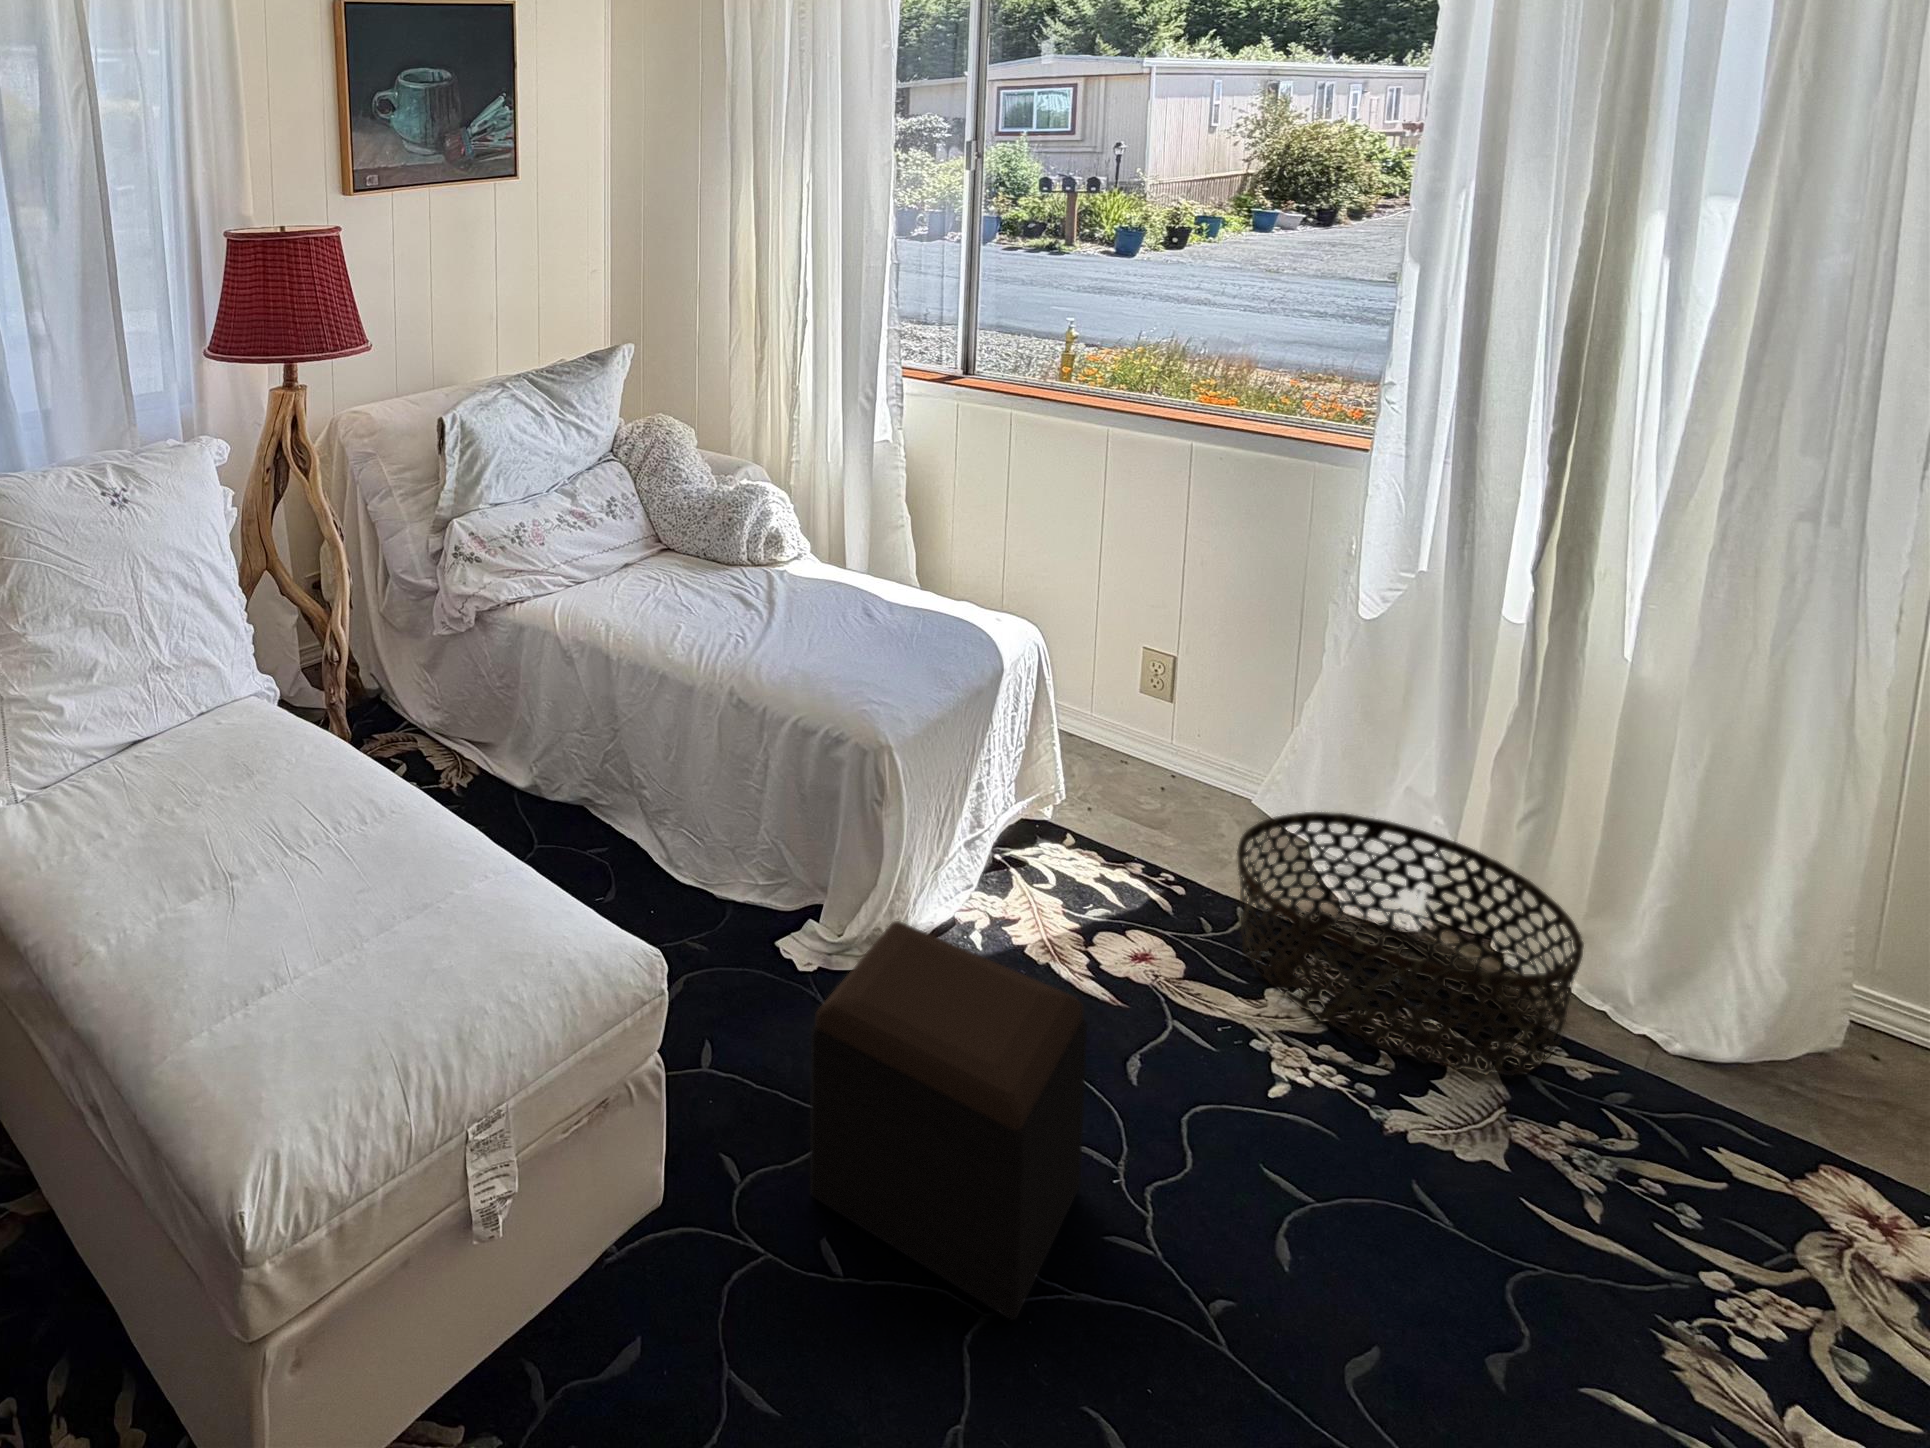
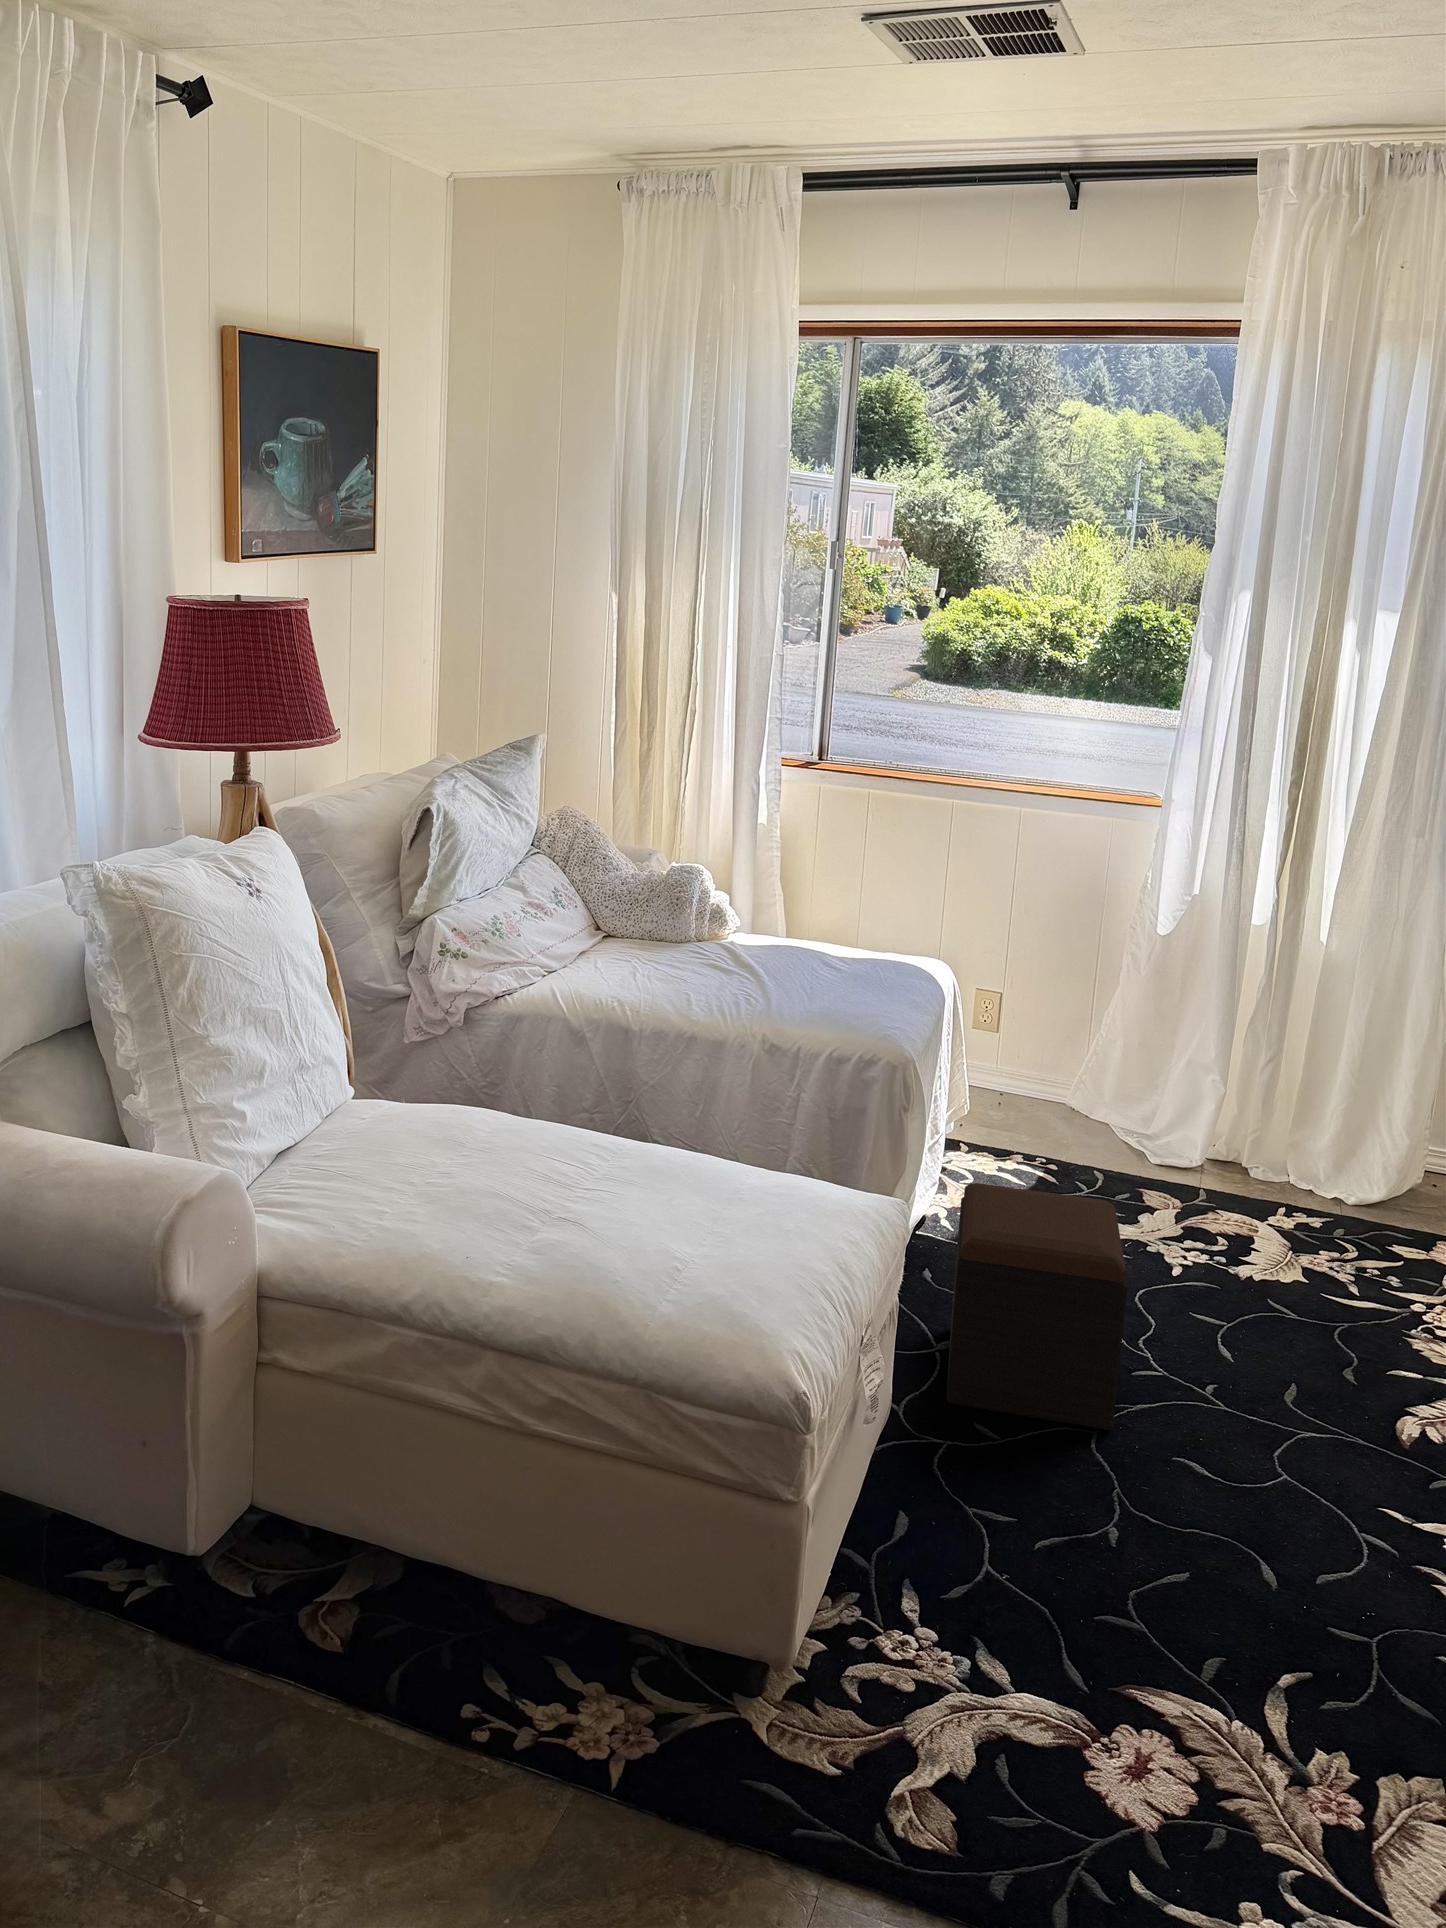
basket: present [1237,812,1584,1076] -> none [1106,1085,1321,1237]

